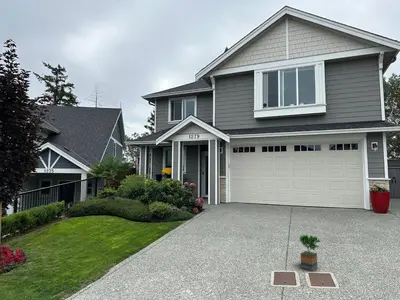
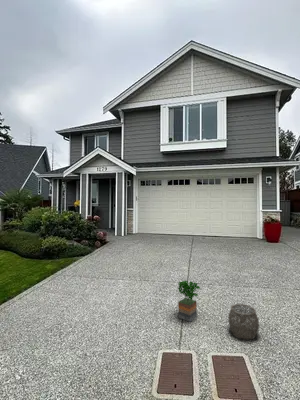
woven basket: none [349,254,378,283] -> present [228,304,259,339]

